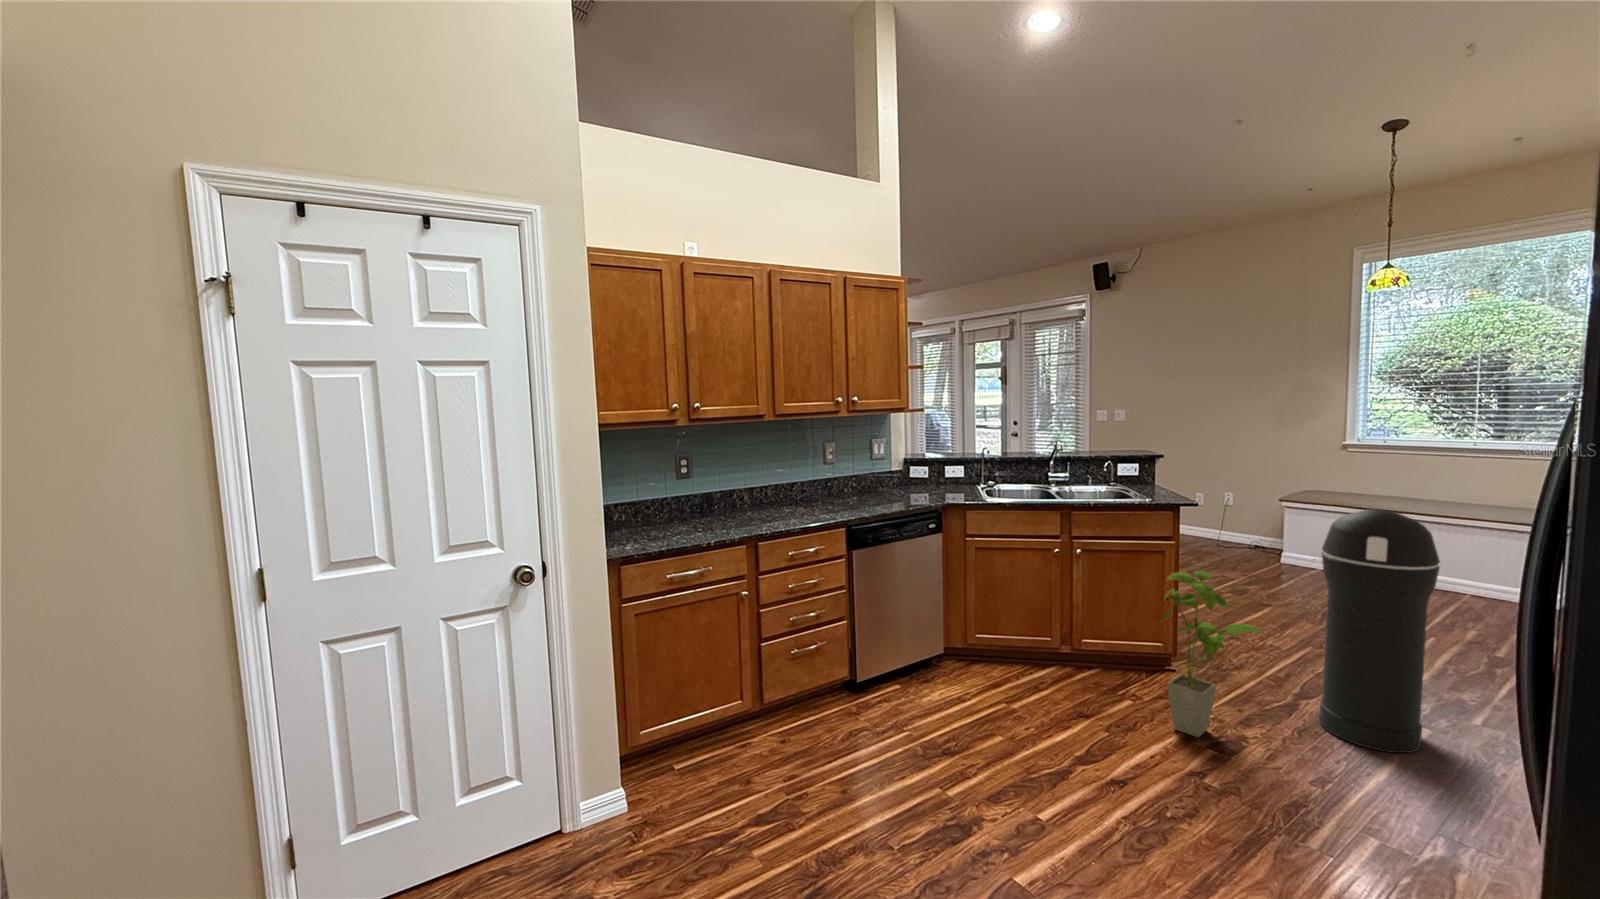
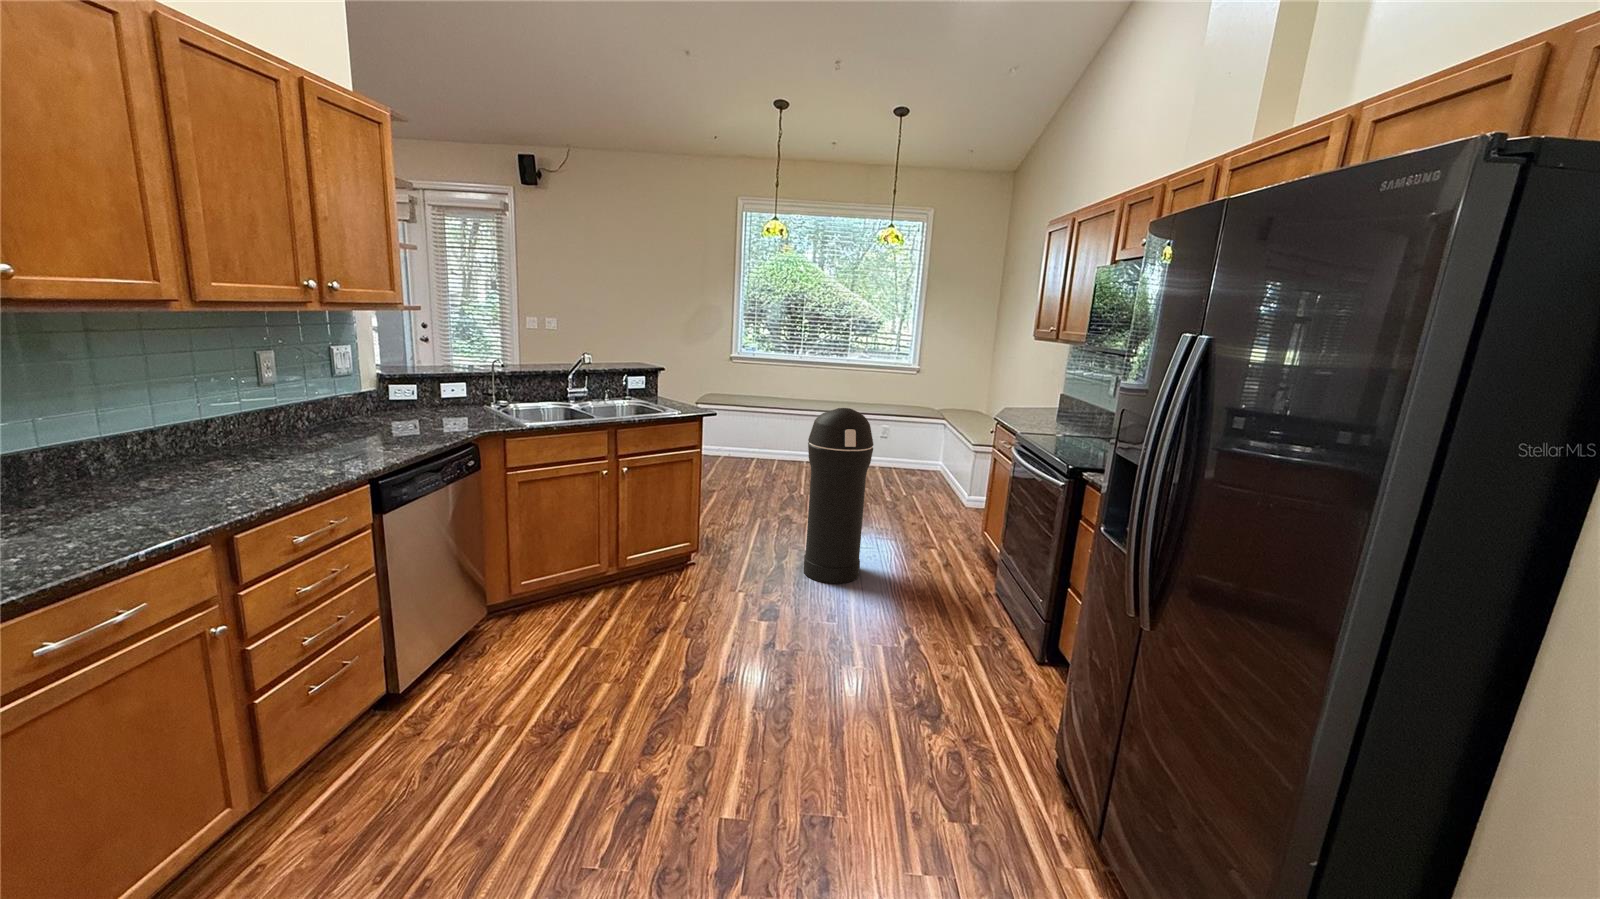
house plant: present [1163,571,1265,737] -> none [718,472,796,616]

